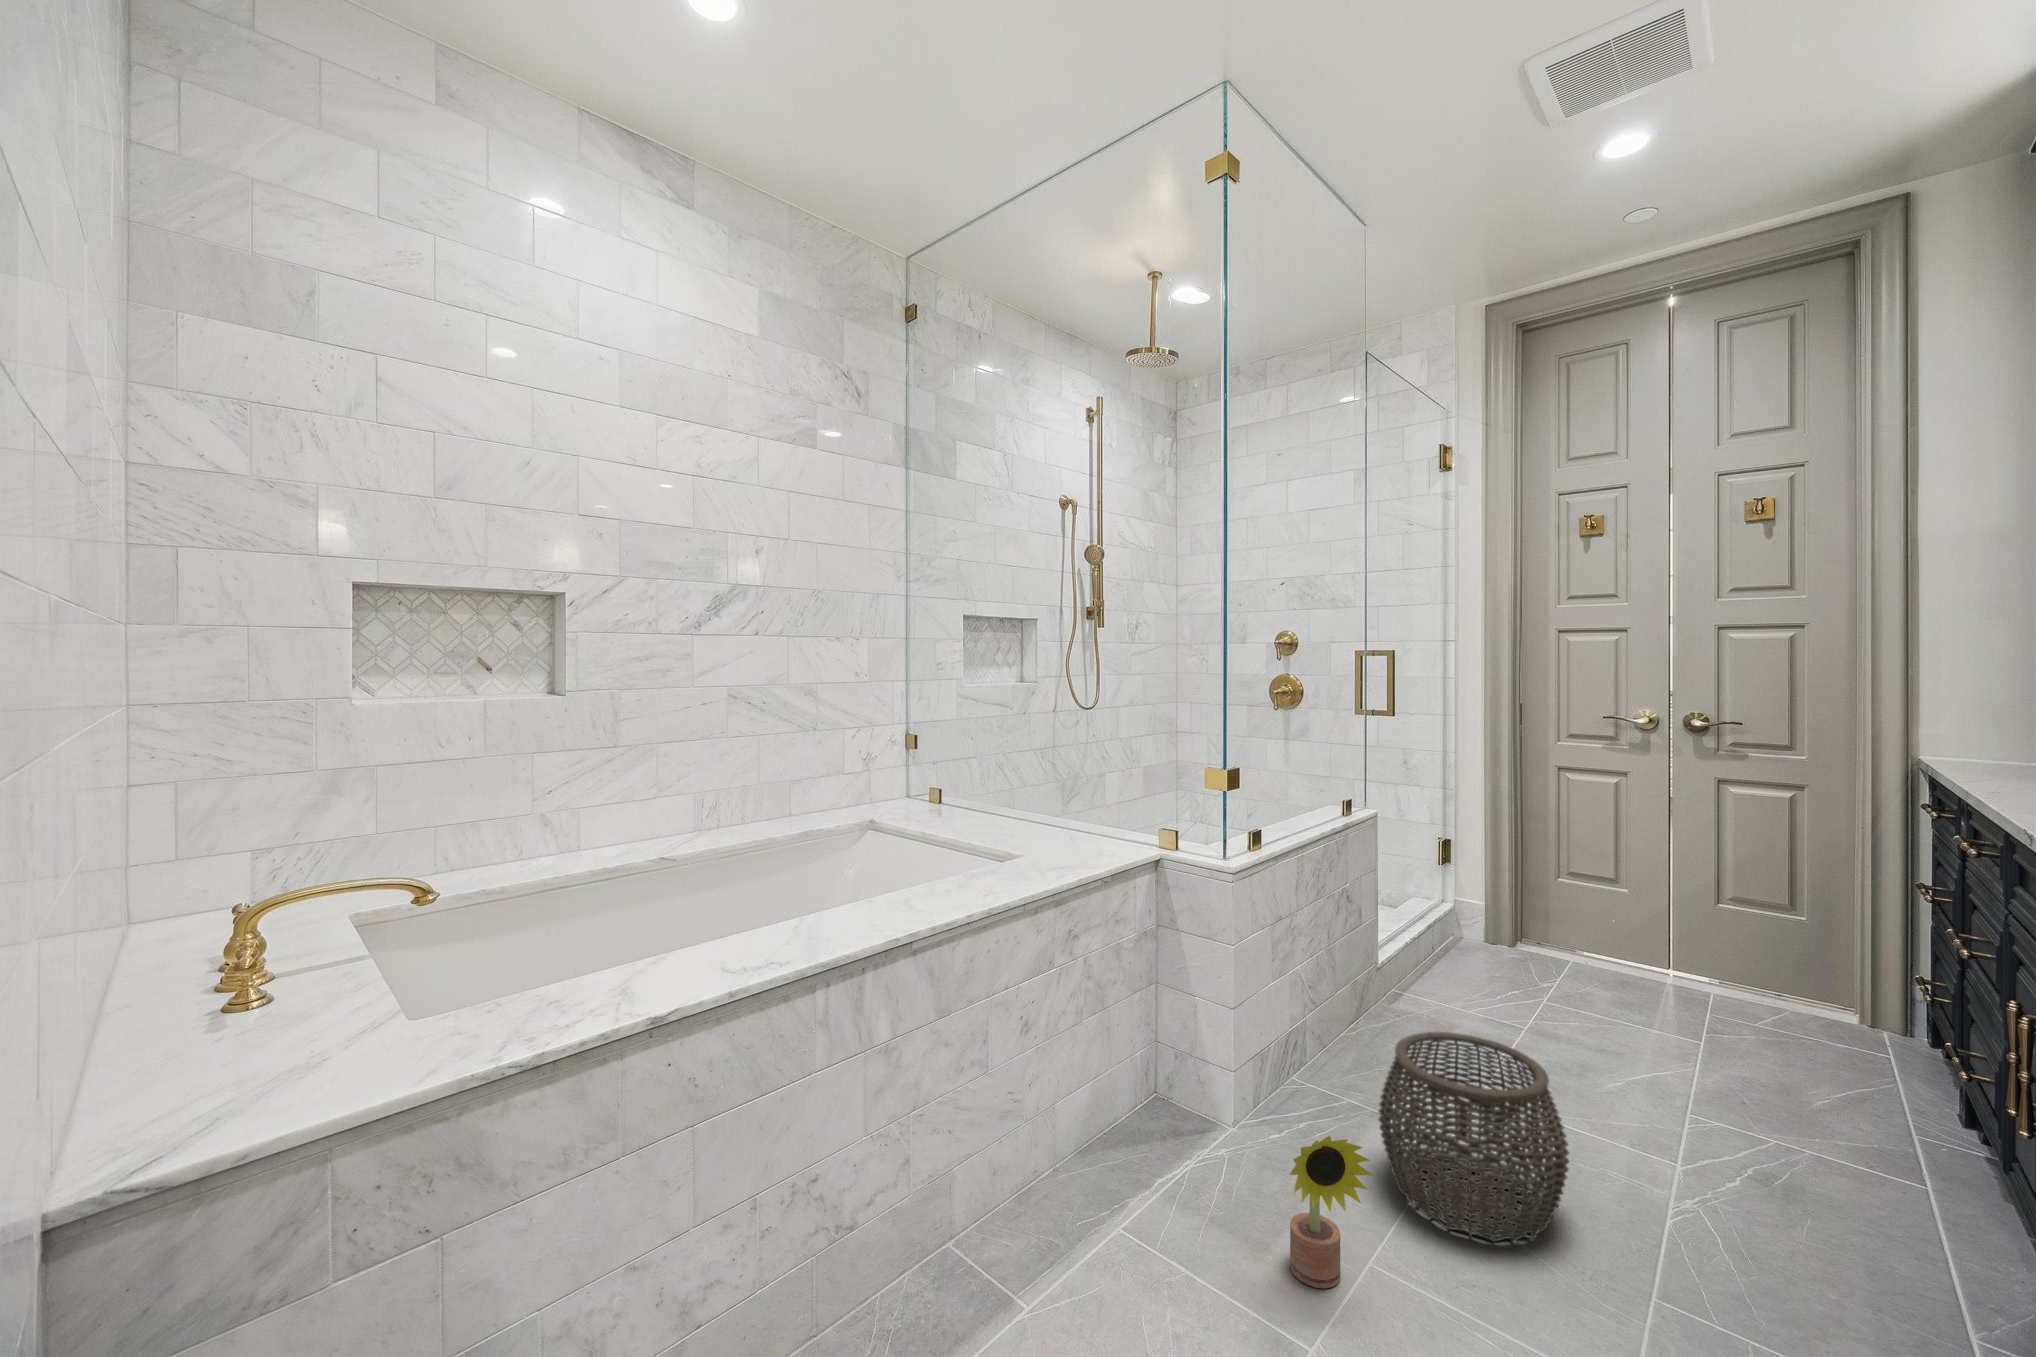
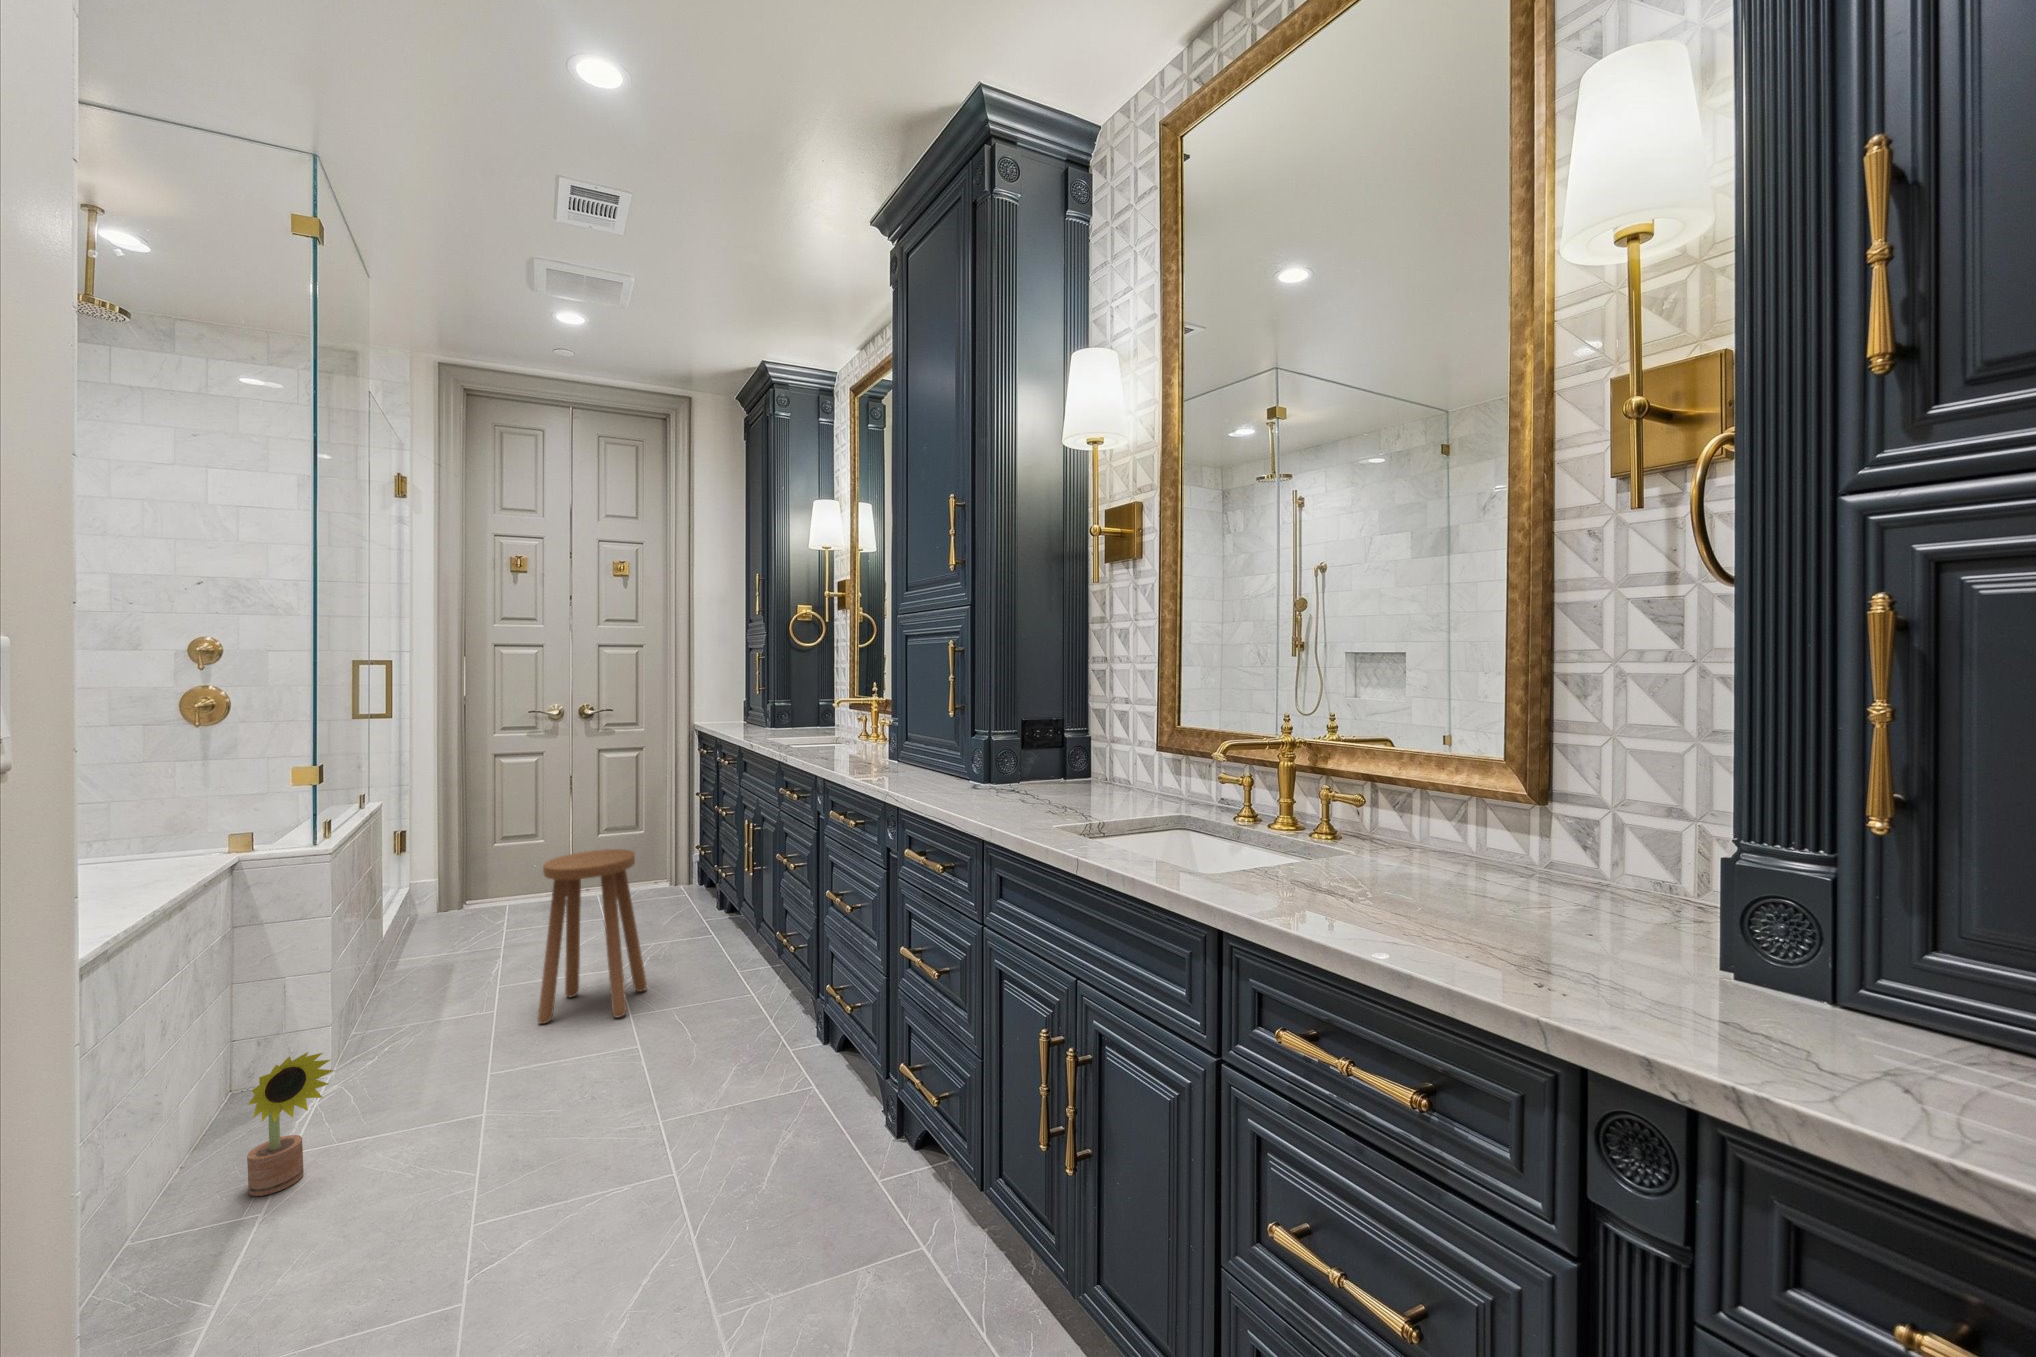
stool: none [1630,954,1835,1277] -> present [538,849,647,1024]
woven basket: present [1379,1032,1569,1242] -> none [334,952,495,1102]

